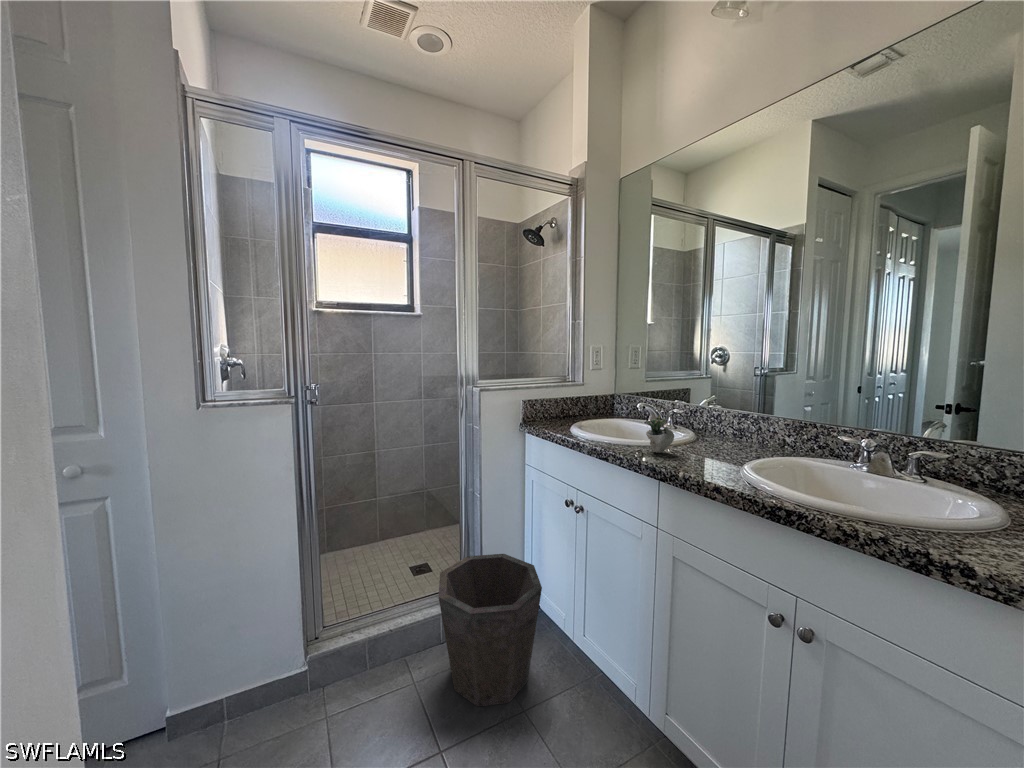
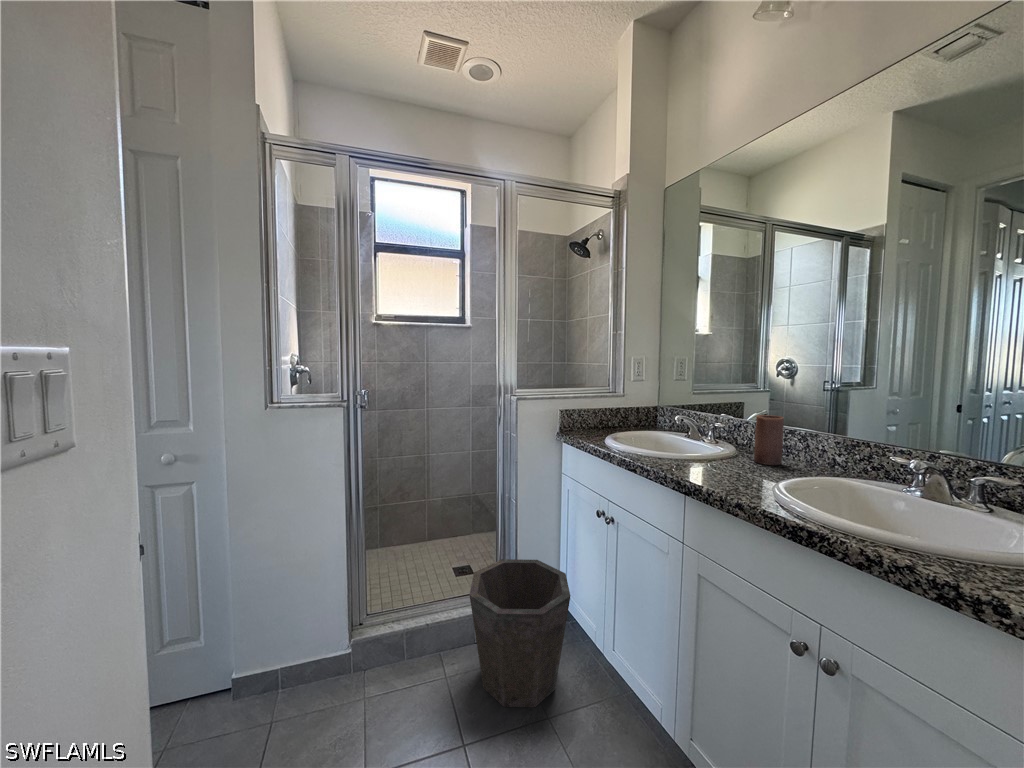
candle: none [714,401,741,448] -> present [754,415,784,465]
succulent plant: present [646,415,686,453] -> none [676,427,715,467]

